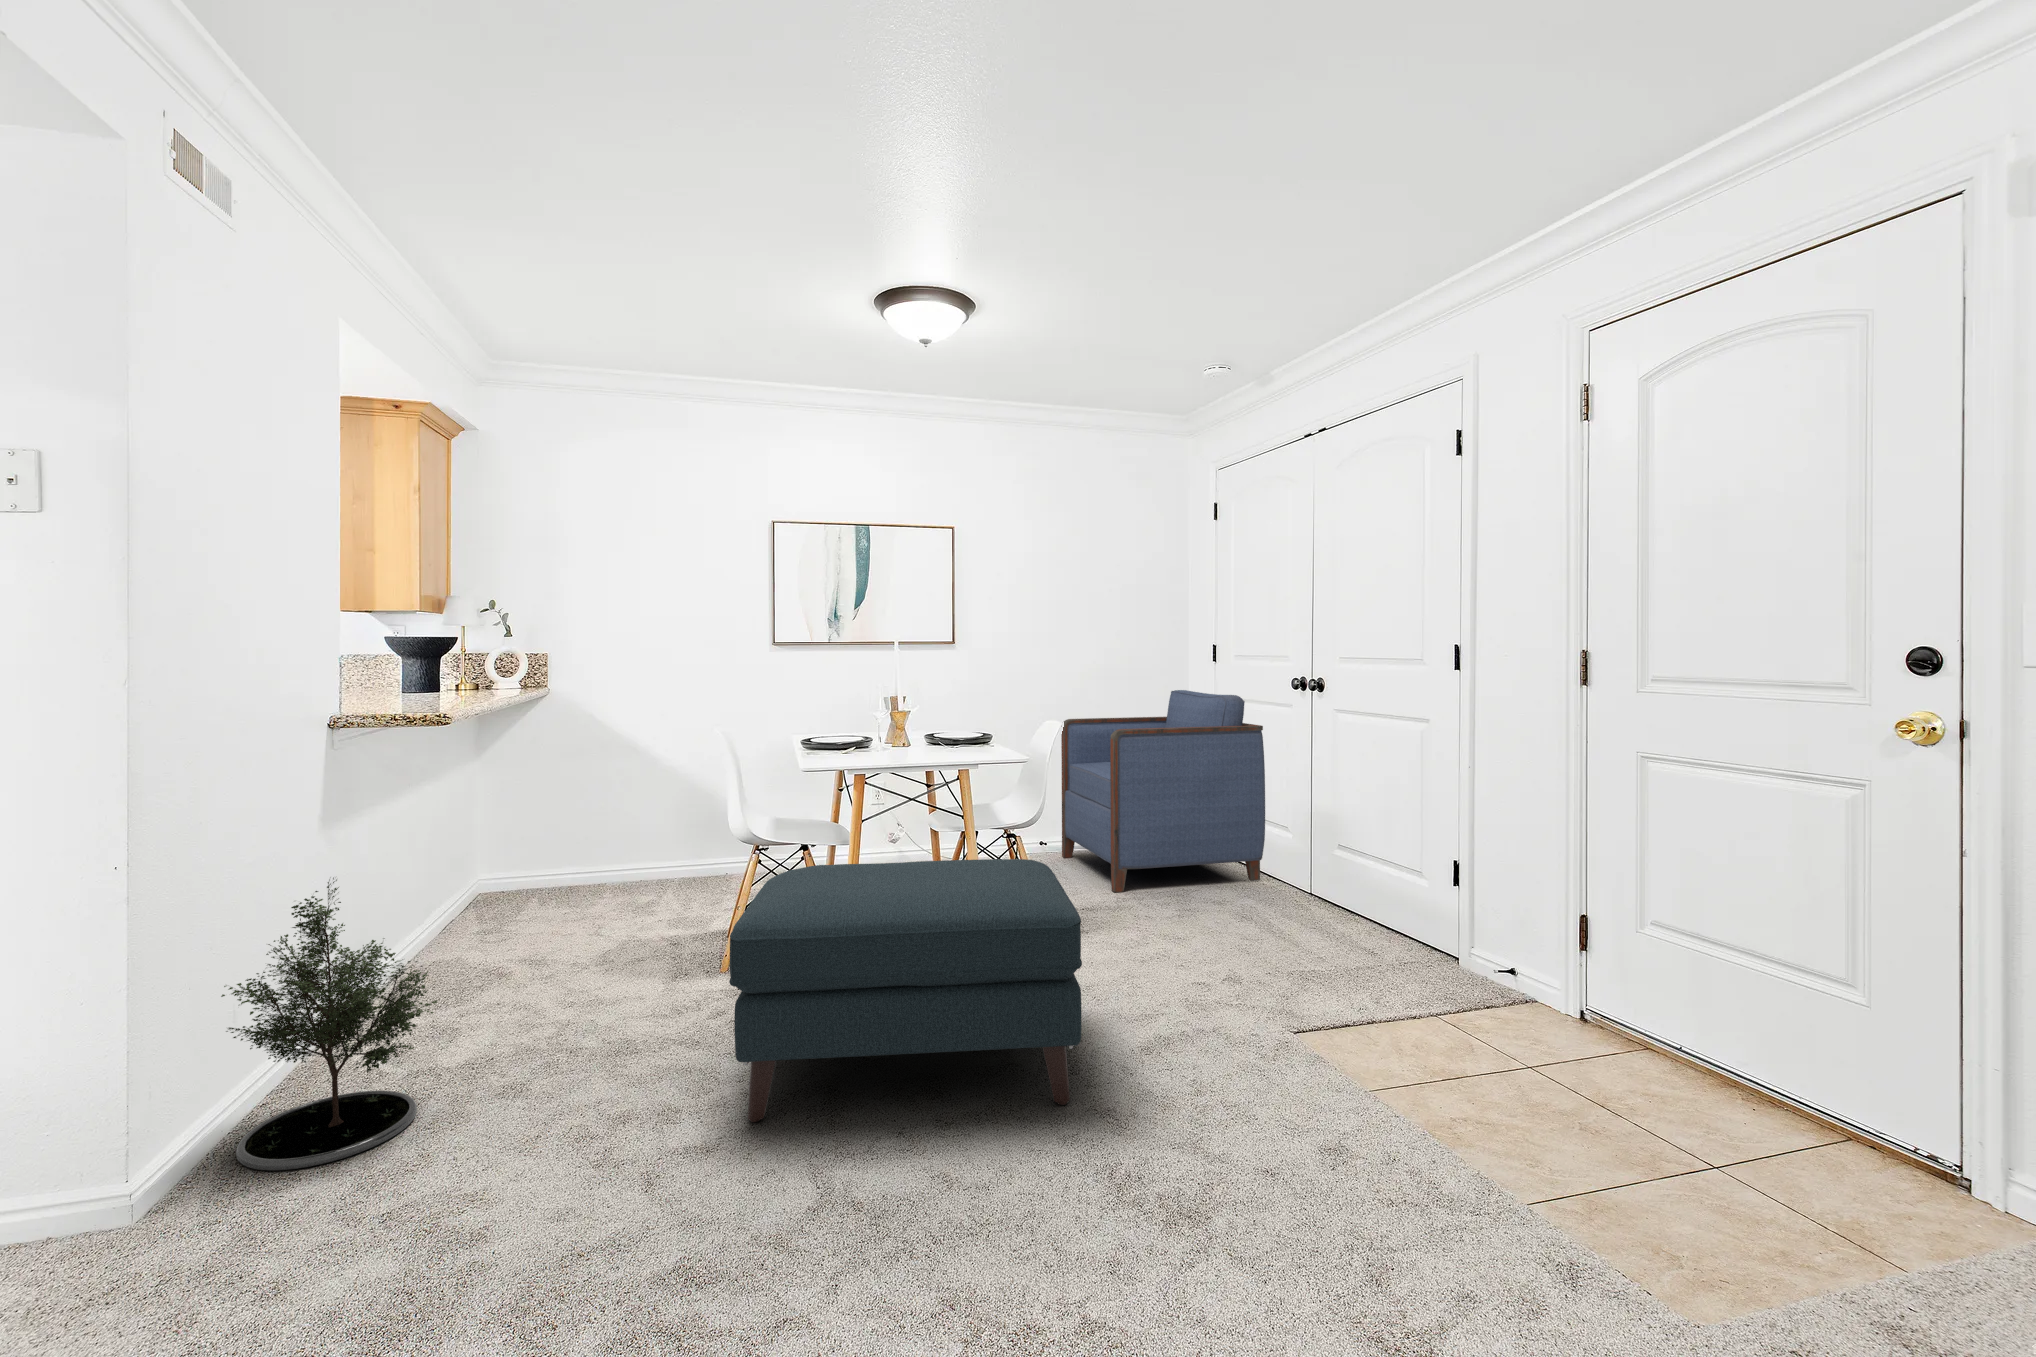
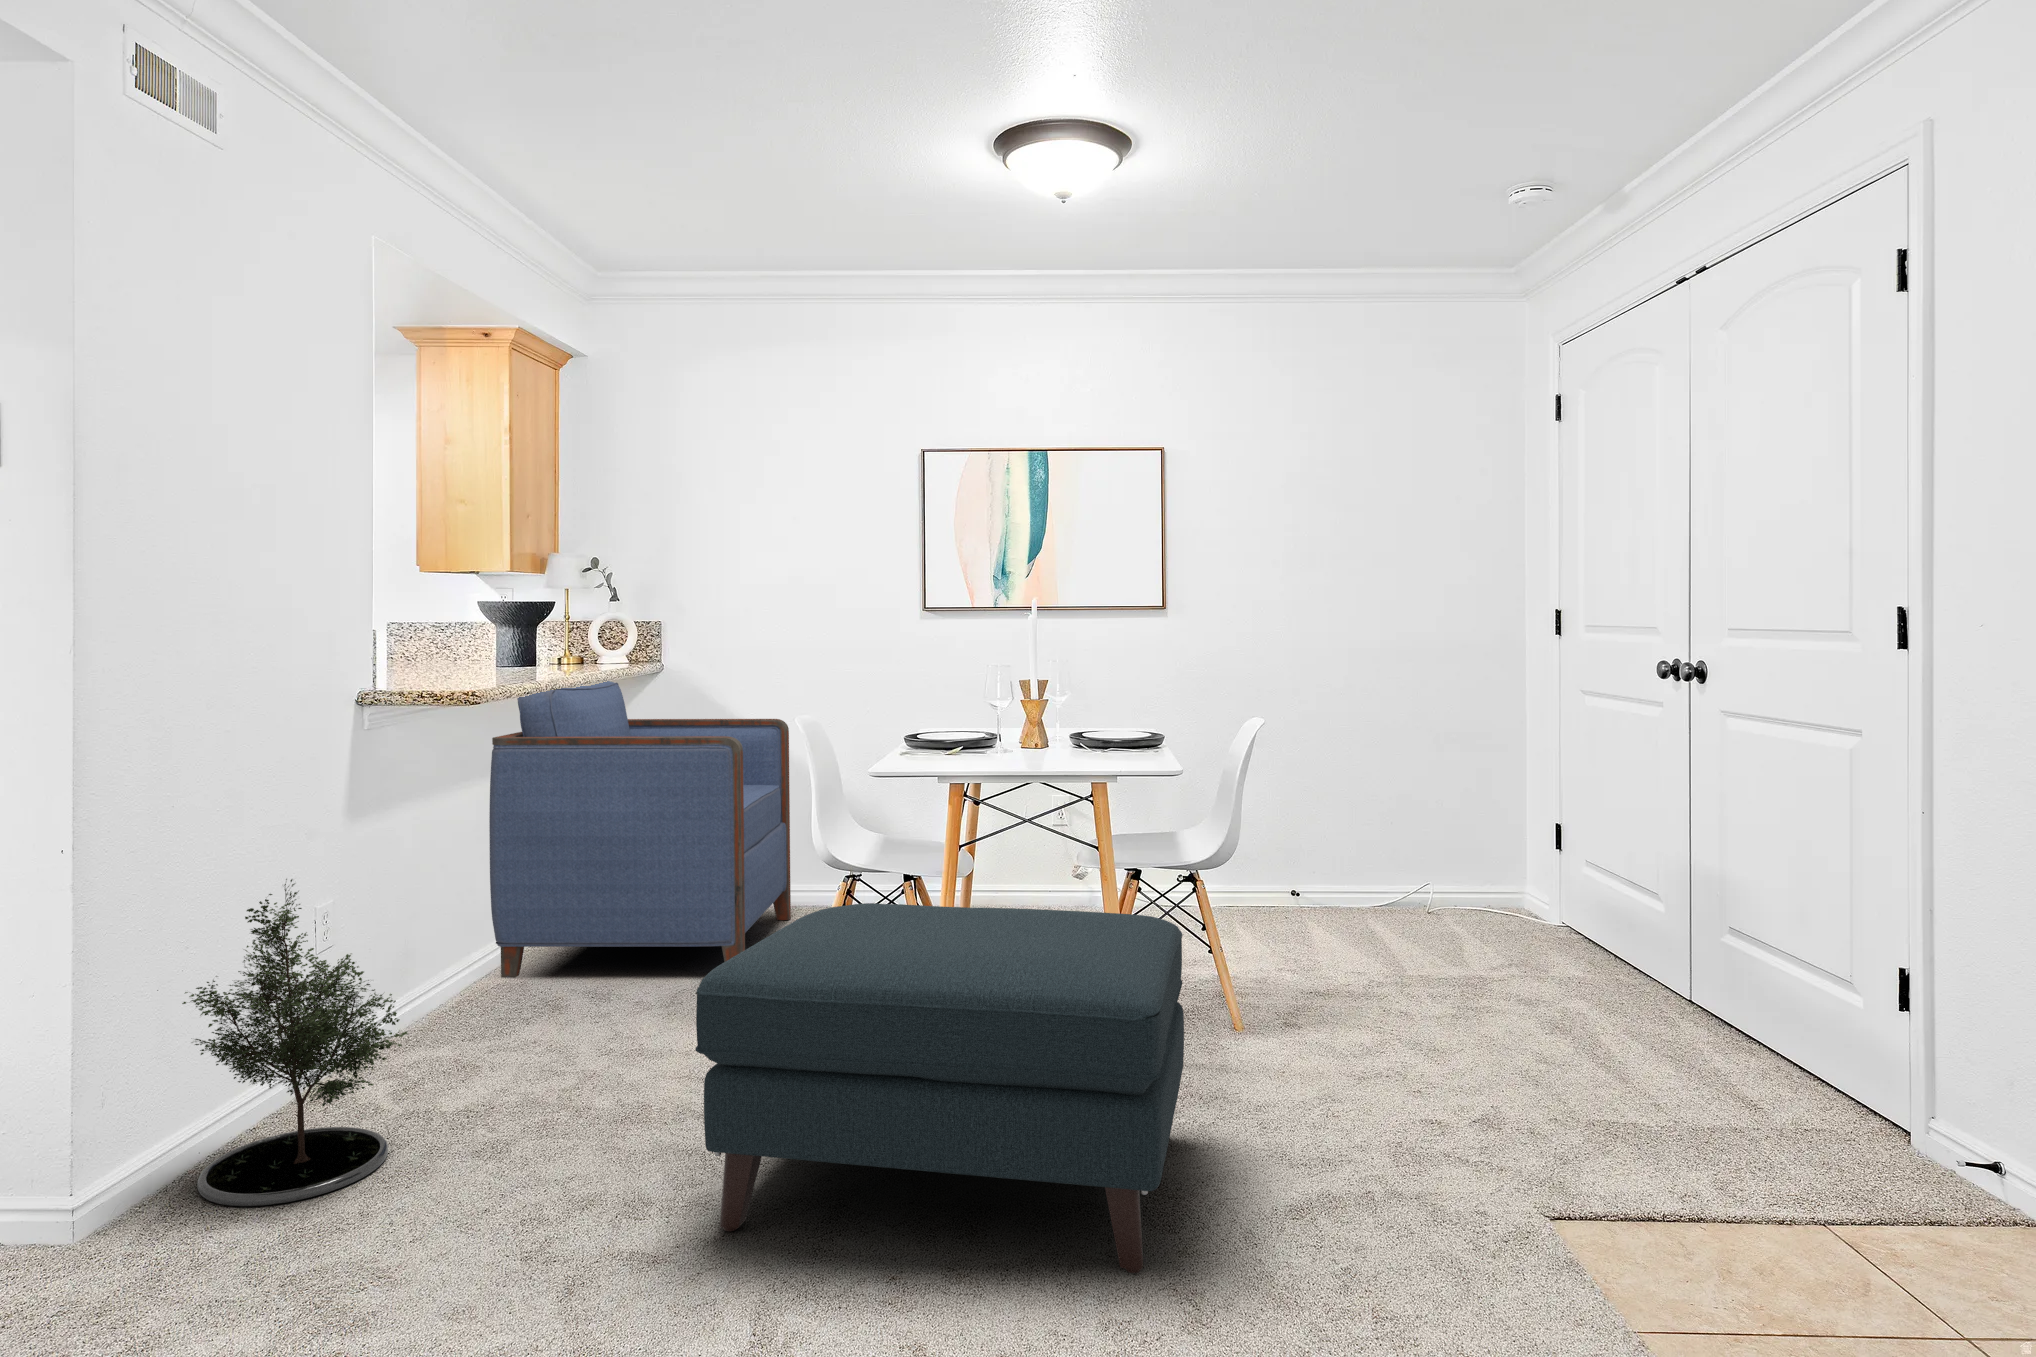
armchair: present [1061,690,1265,892] -> present [489,681,791,978]

